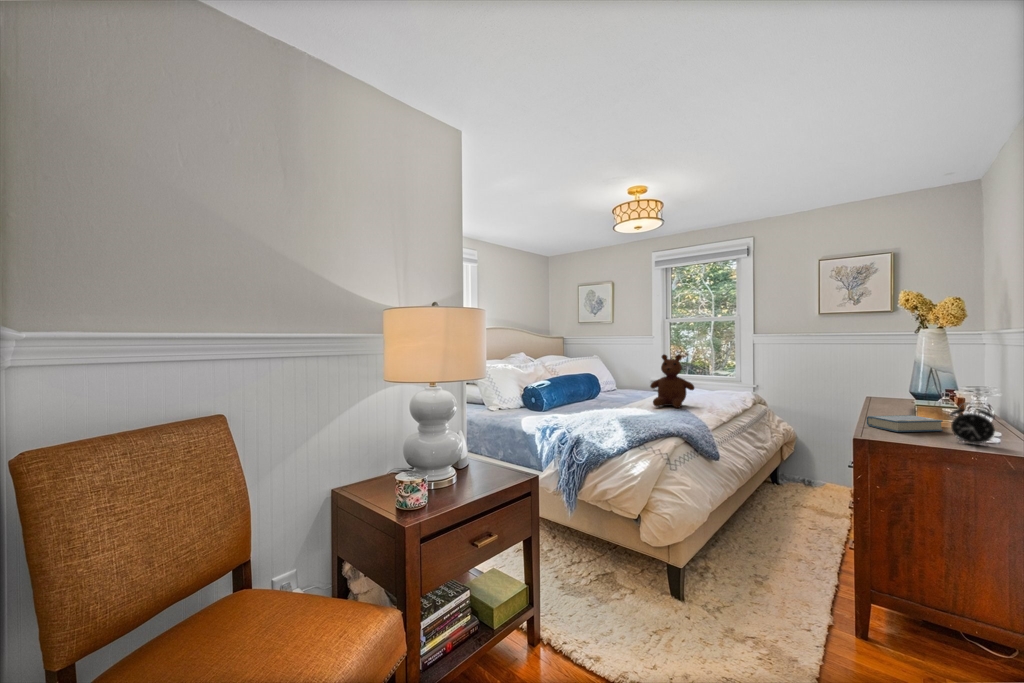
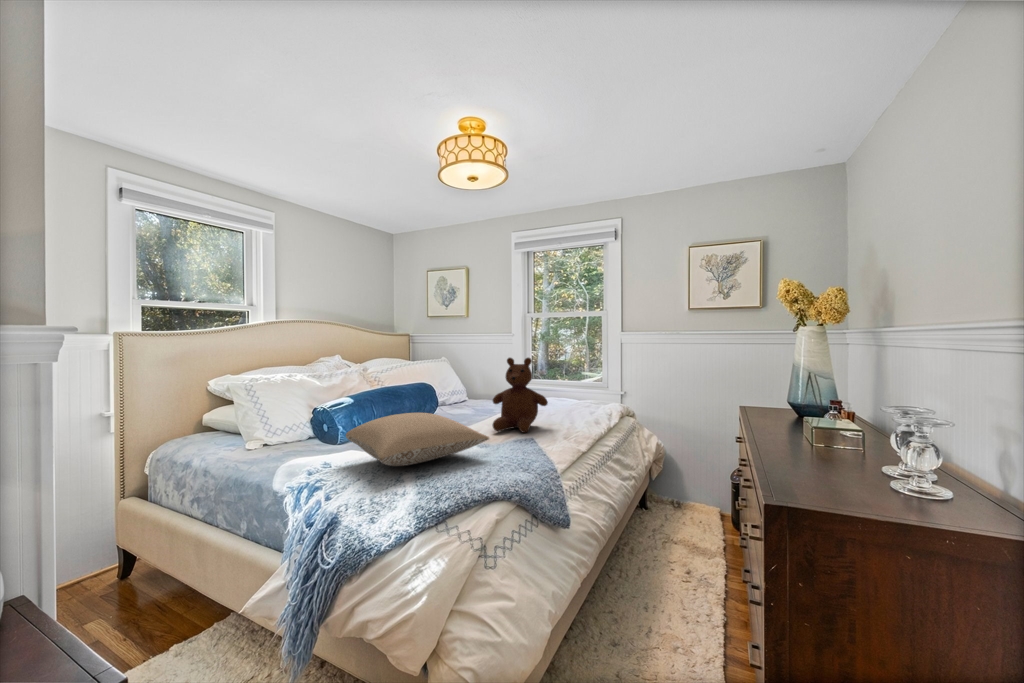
pillow: none [562,389,660,419] -> present [346,413,489,466]
alarm clock: present [950,406,995,443] -> none [906,444,978,518]
hardback book: present [867,415,943,432] -> none [773,449,874,486]

